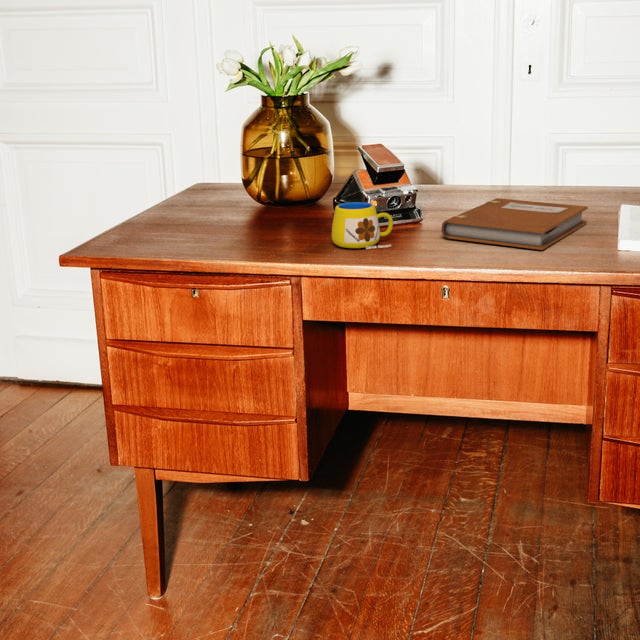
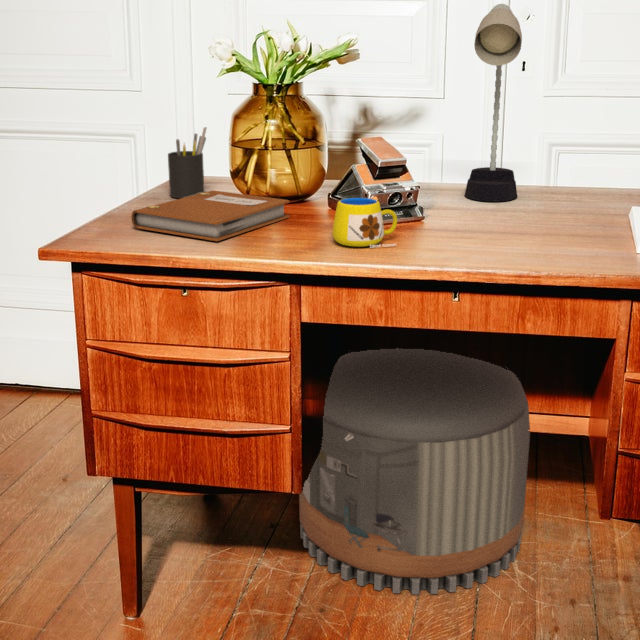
desk lamp: none [467,13,518,202] -> present [465,4,522,202]
pen holder: none [186,138,221,206] -> present [168,127,207,198]
notebook: present [442,198,588,250] -> present [131,190,289,241]
pouf: none [312,338,530,576] -> present [299,348,530,594]

